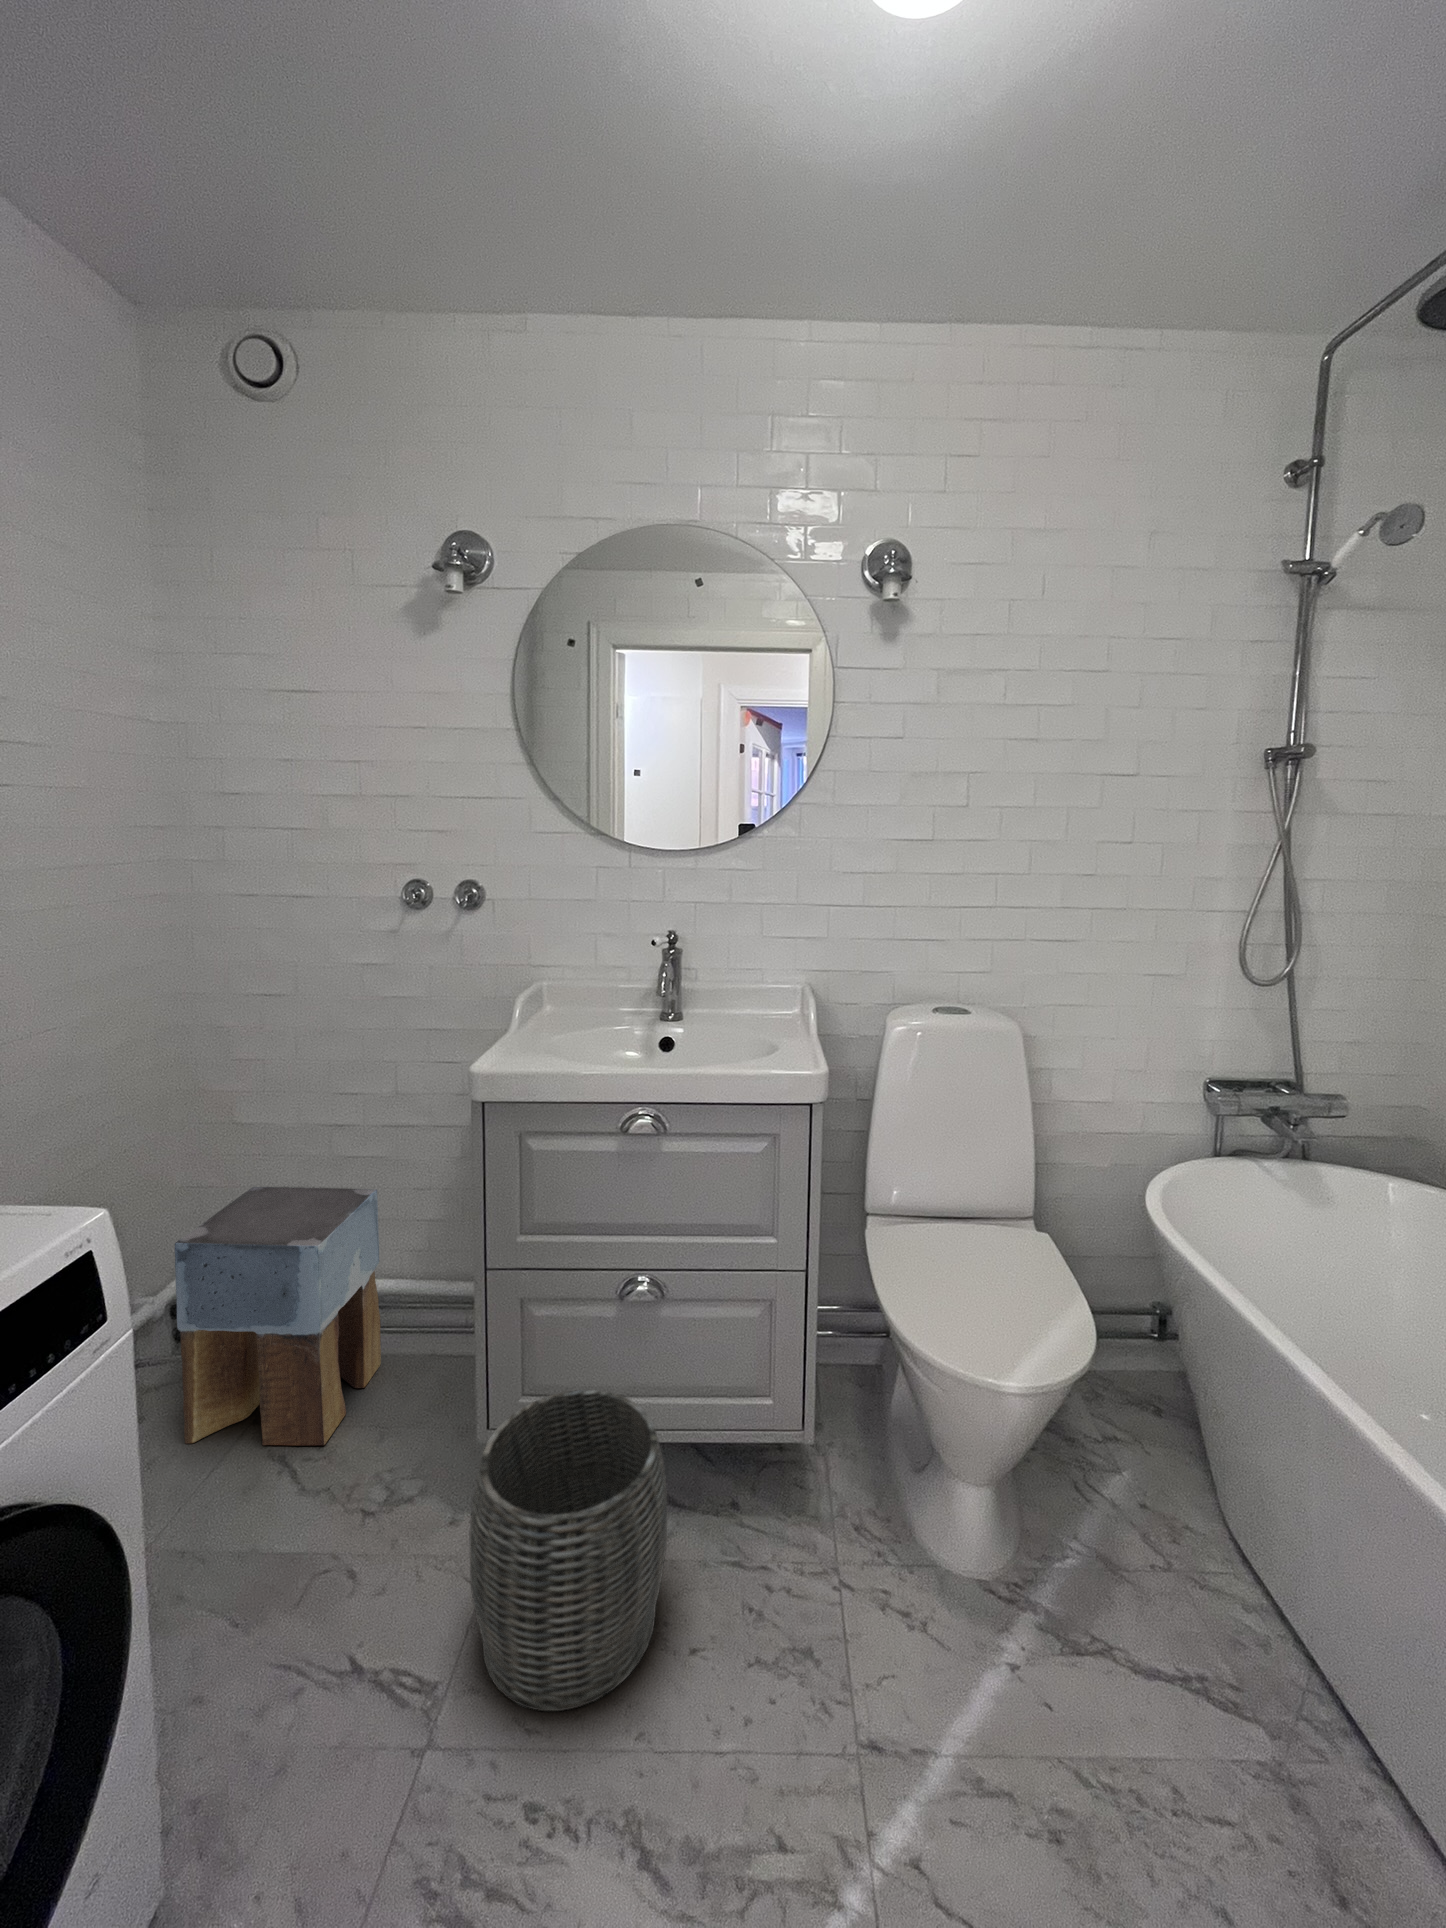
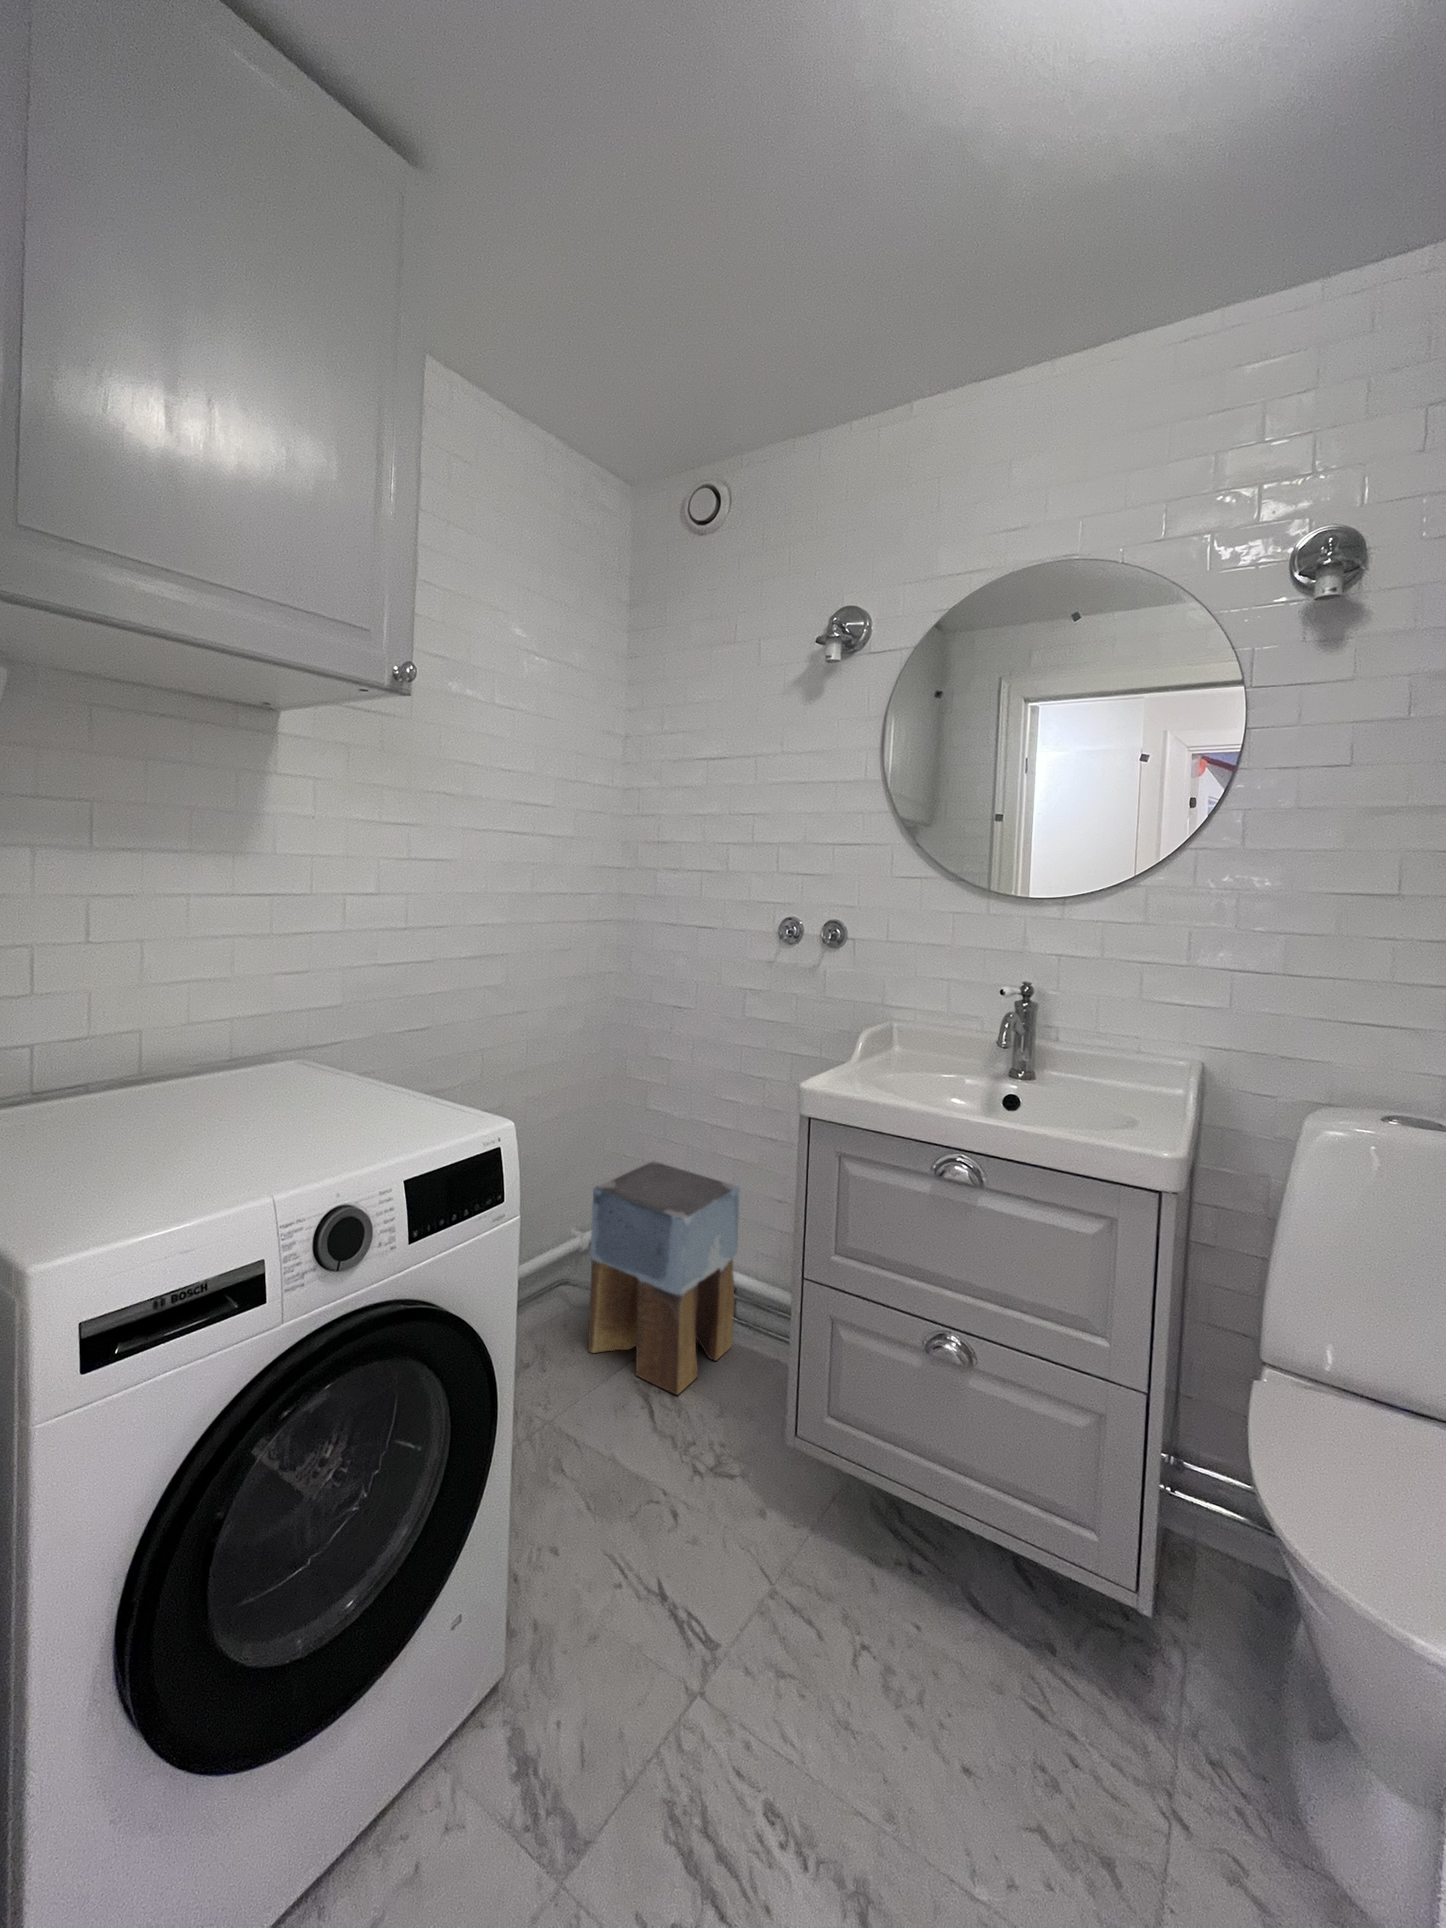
woven basket: present [469,1390,667,1711] -> none [755,1422,954,1759]

